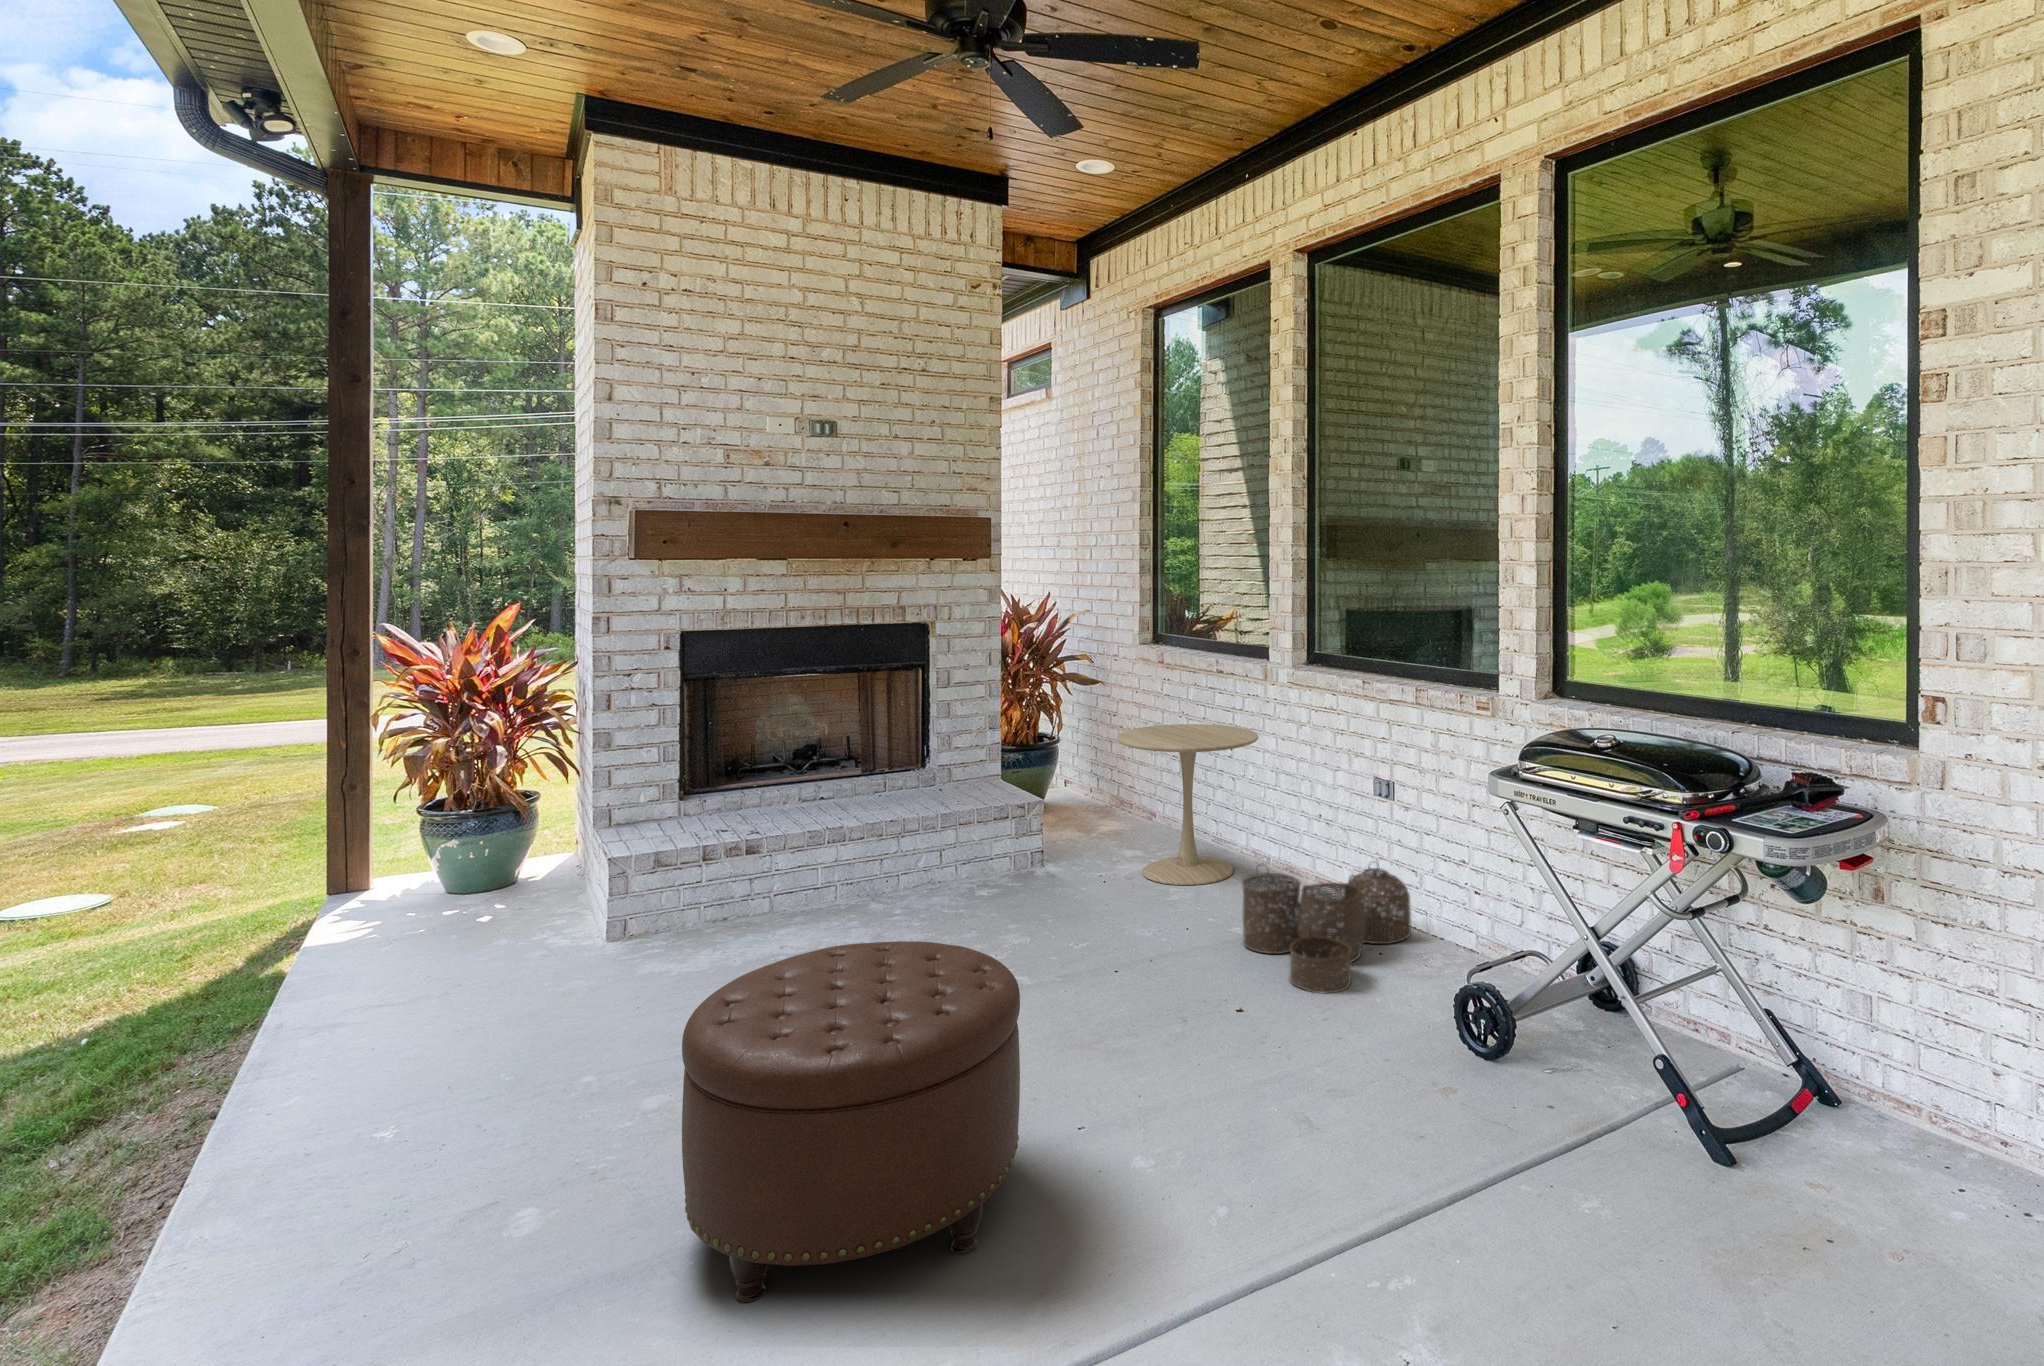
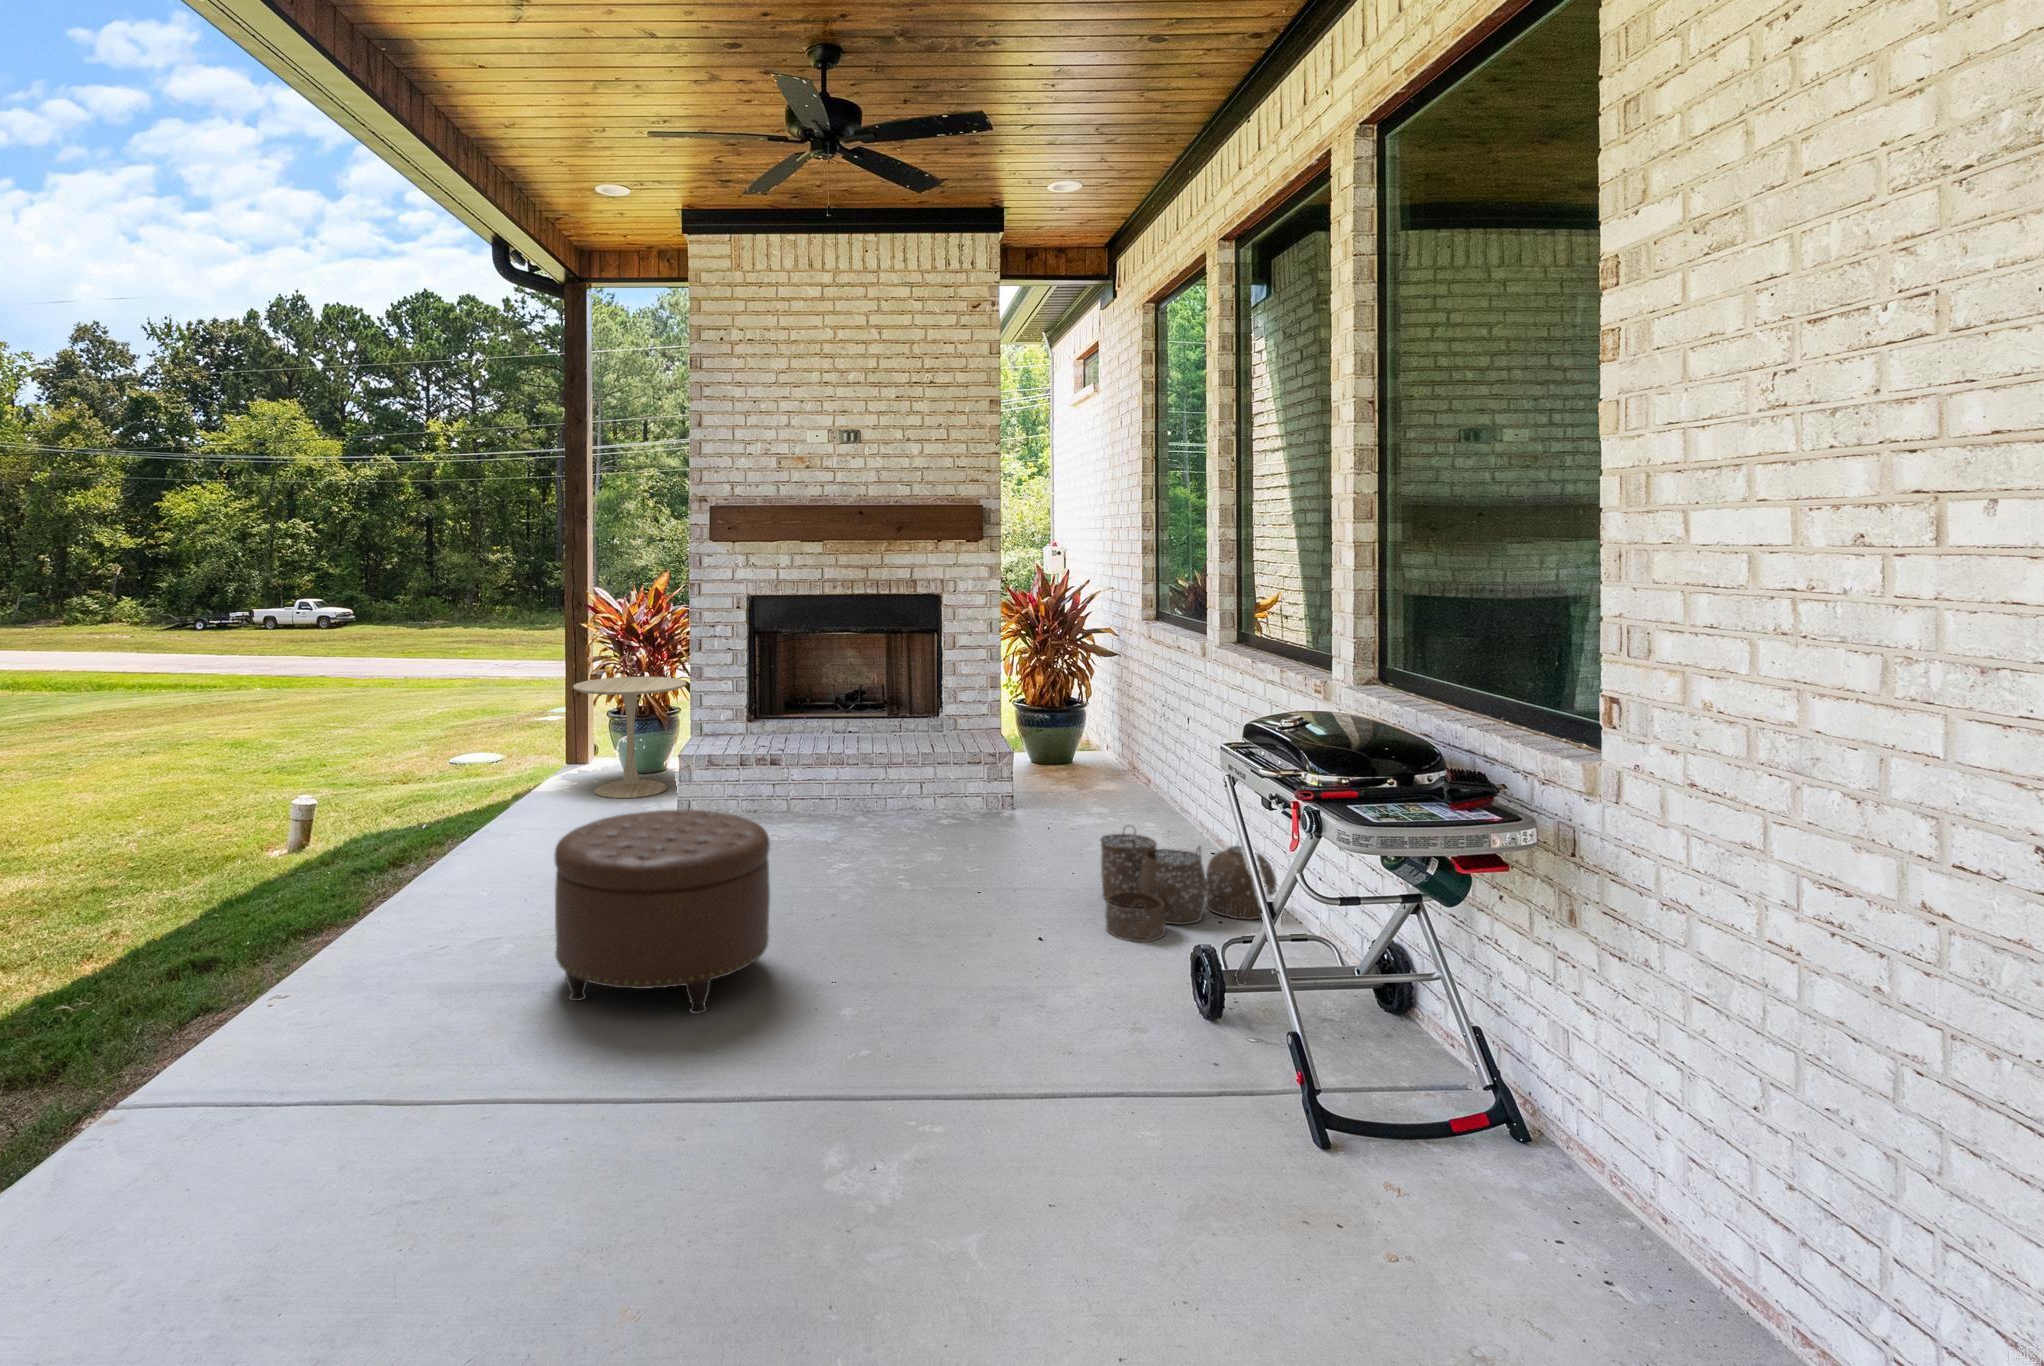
side table: present [1117,724,1258,886] -> present [573,677,686,798]

